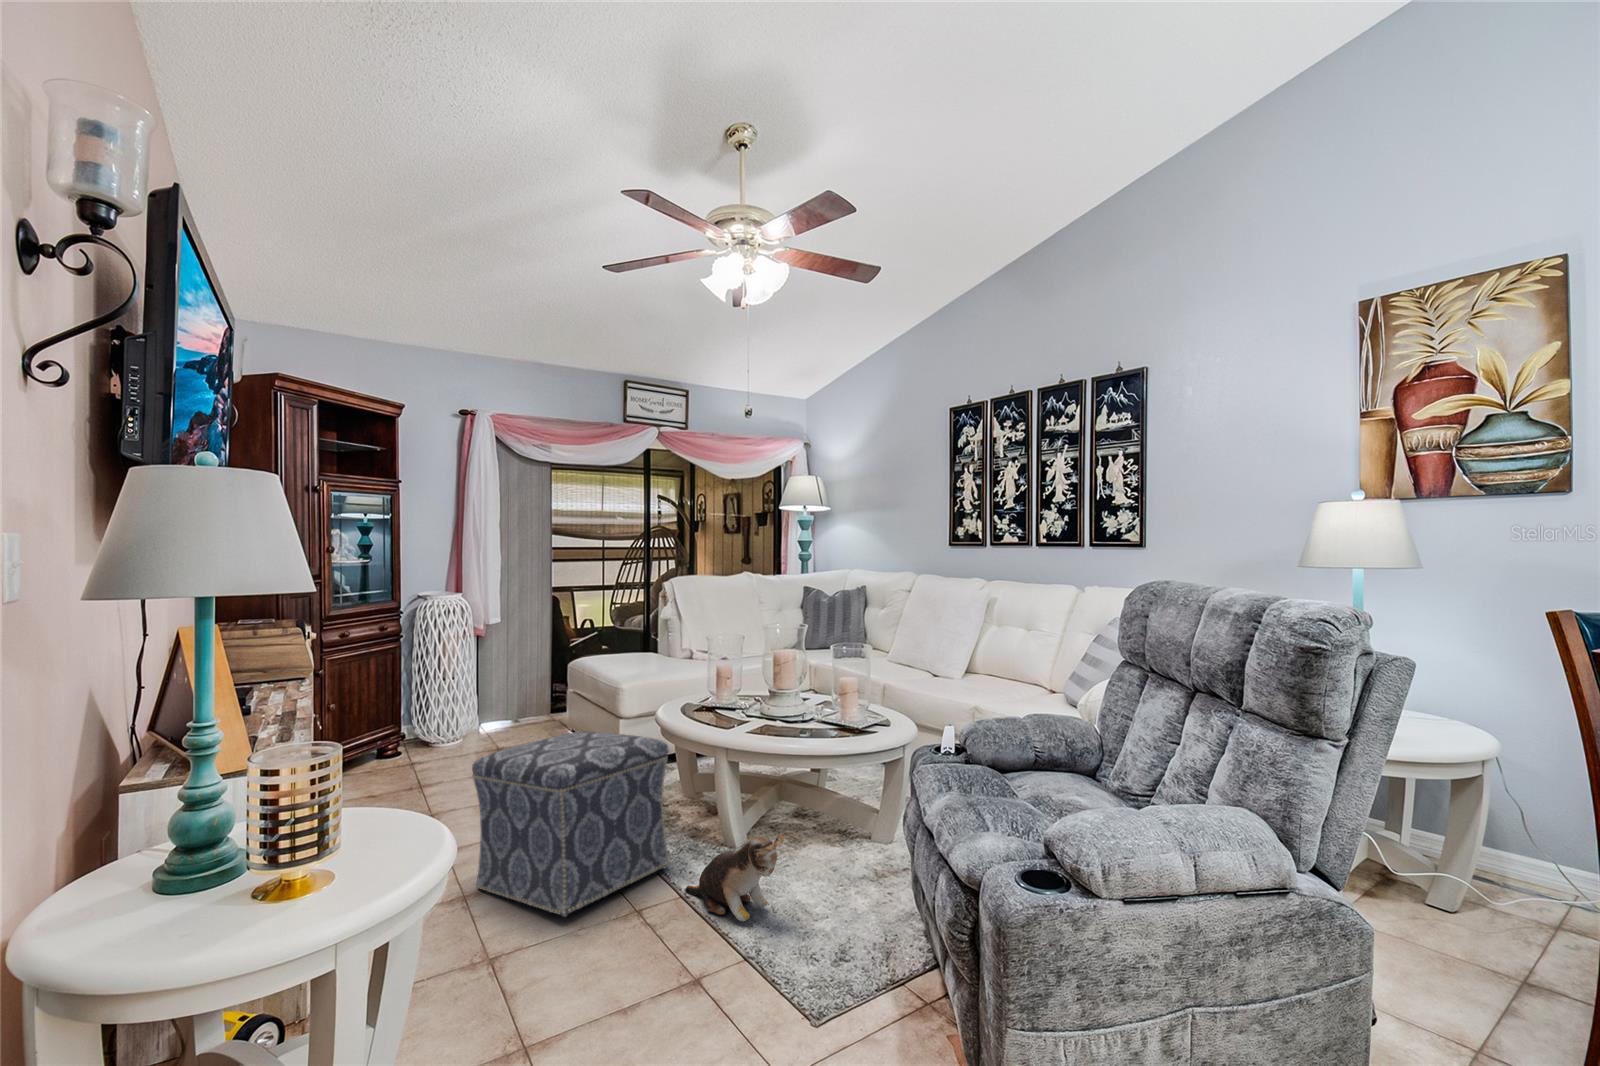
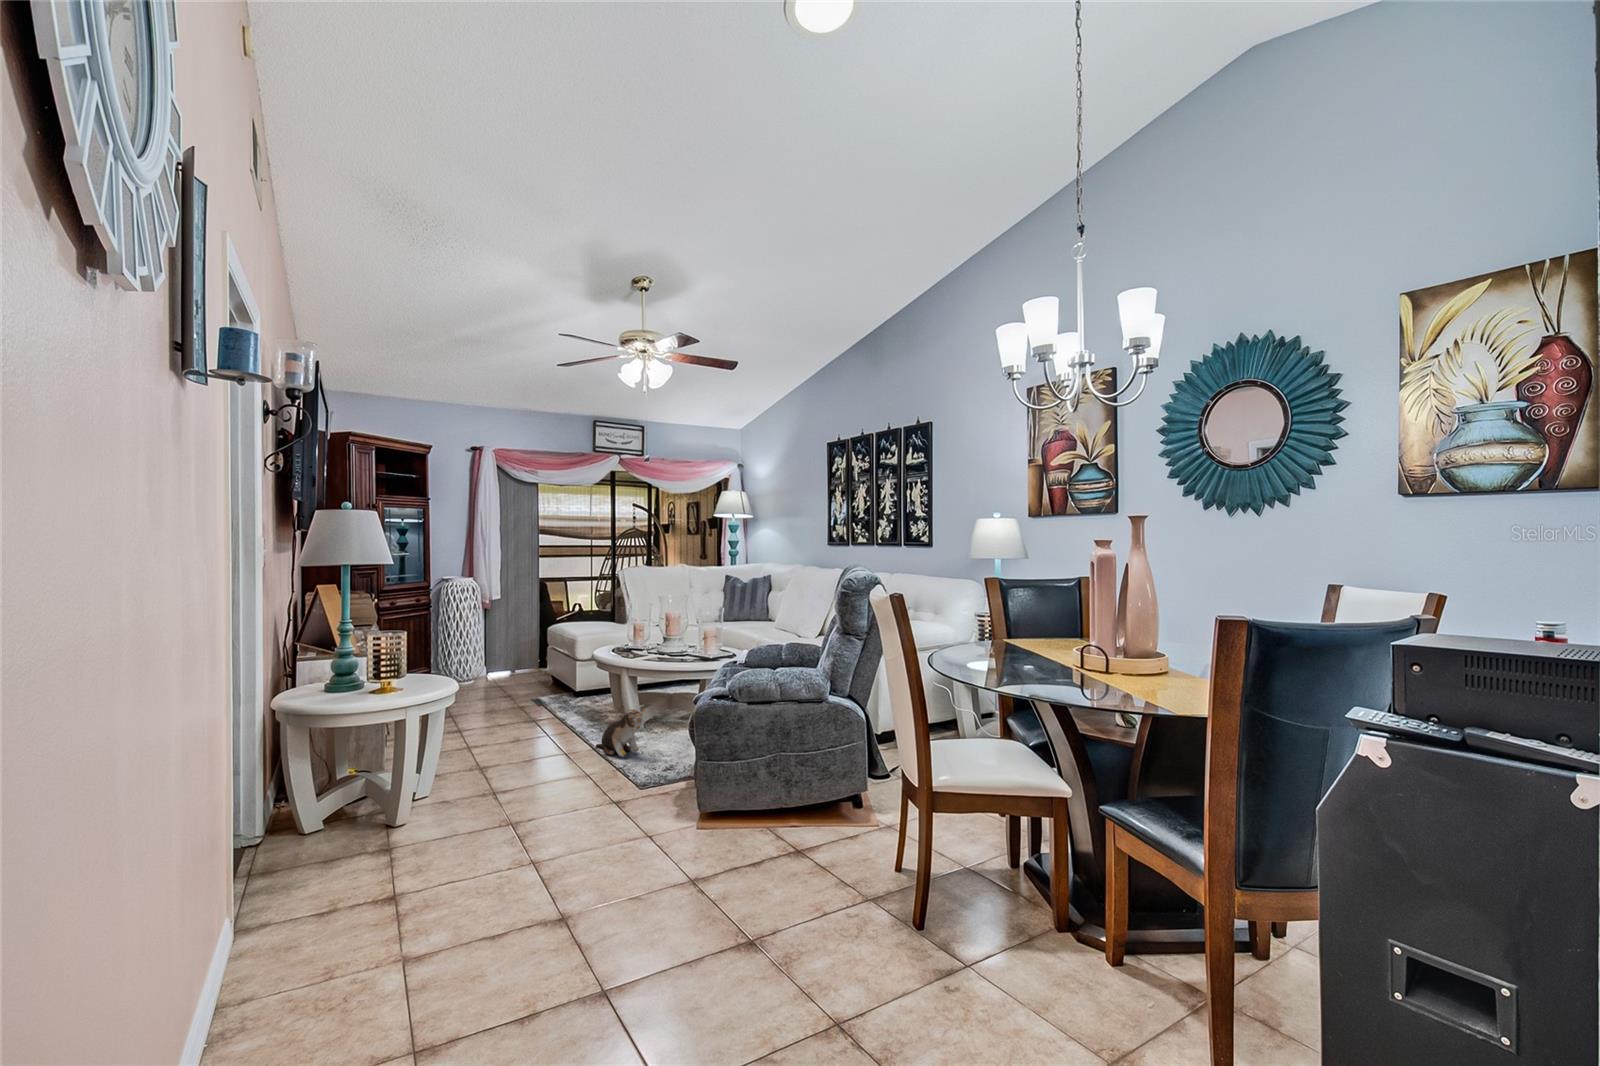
ottoman: present [472,731,670,917] -> none [471,659,591,755]

